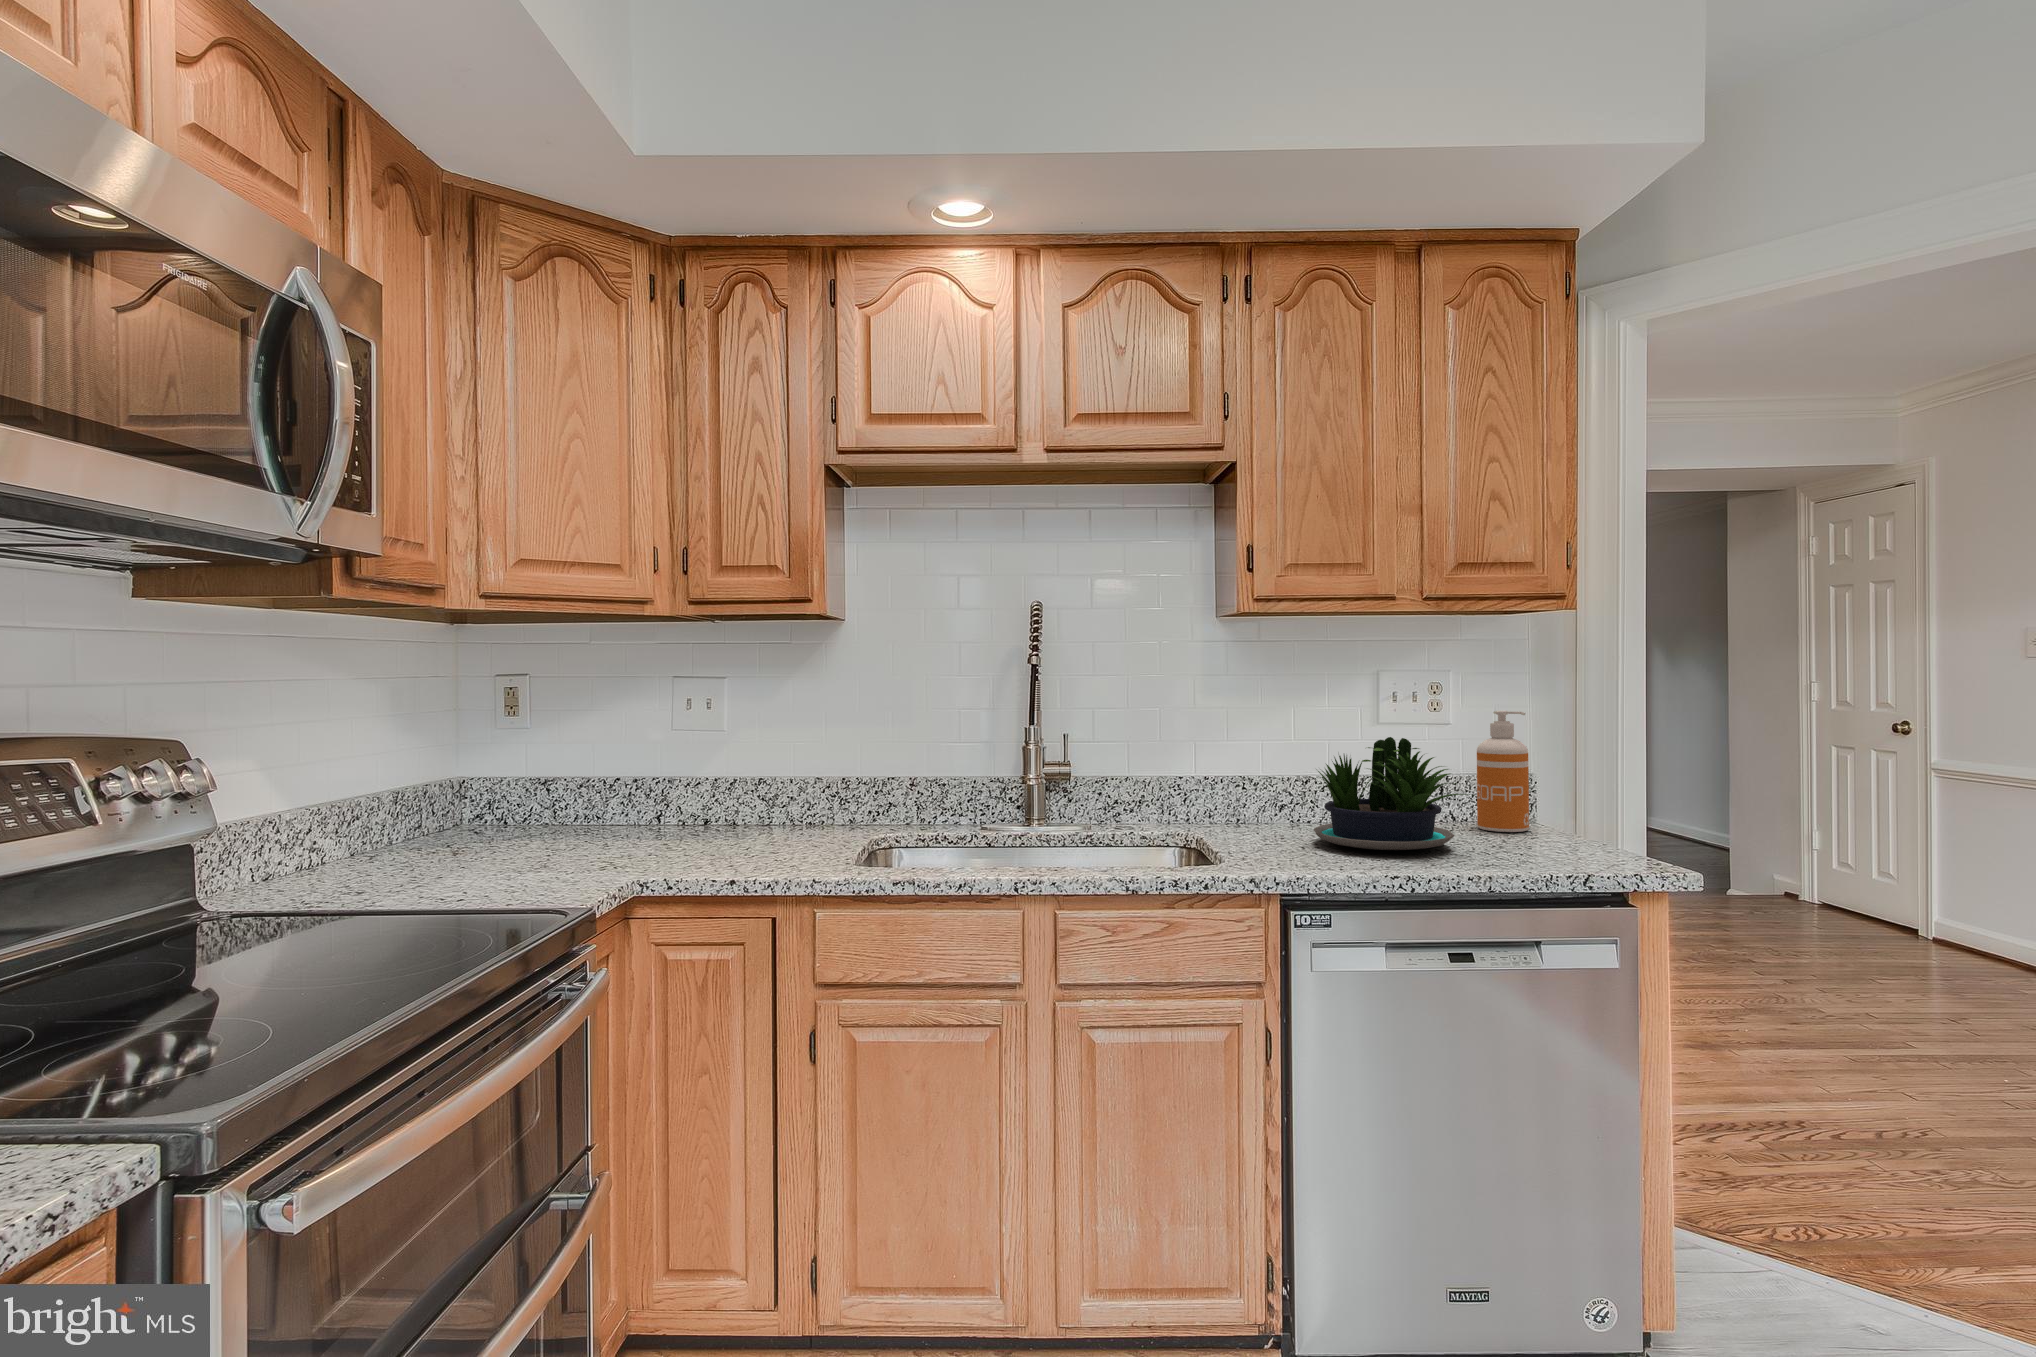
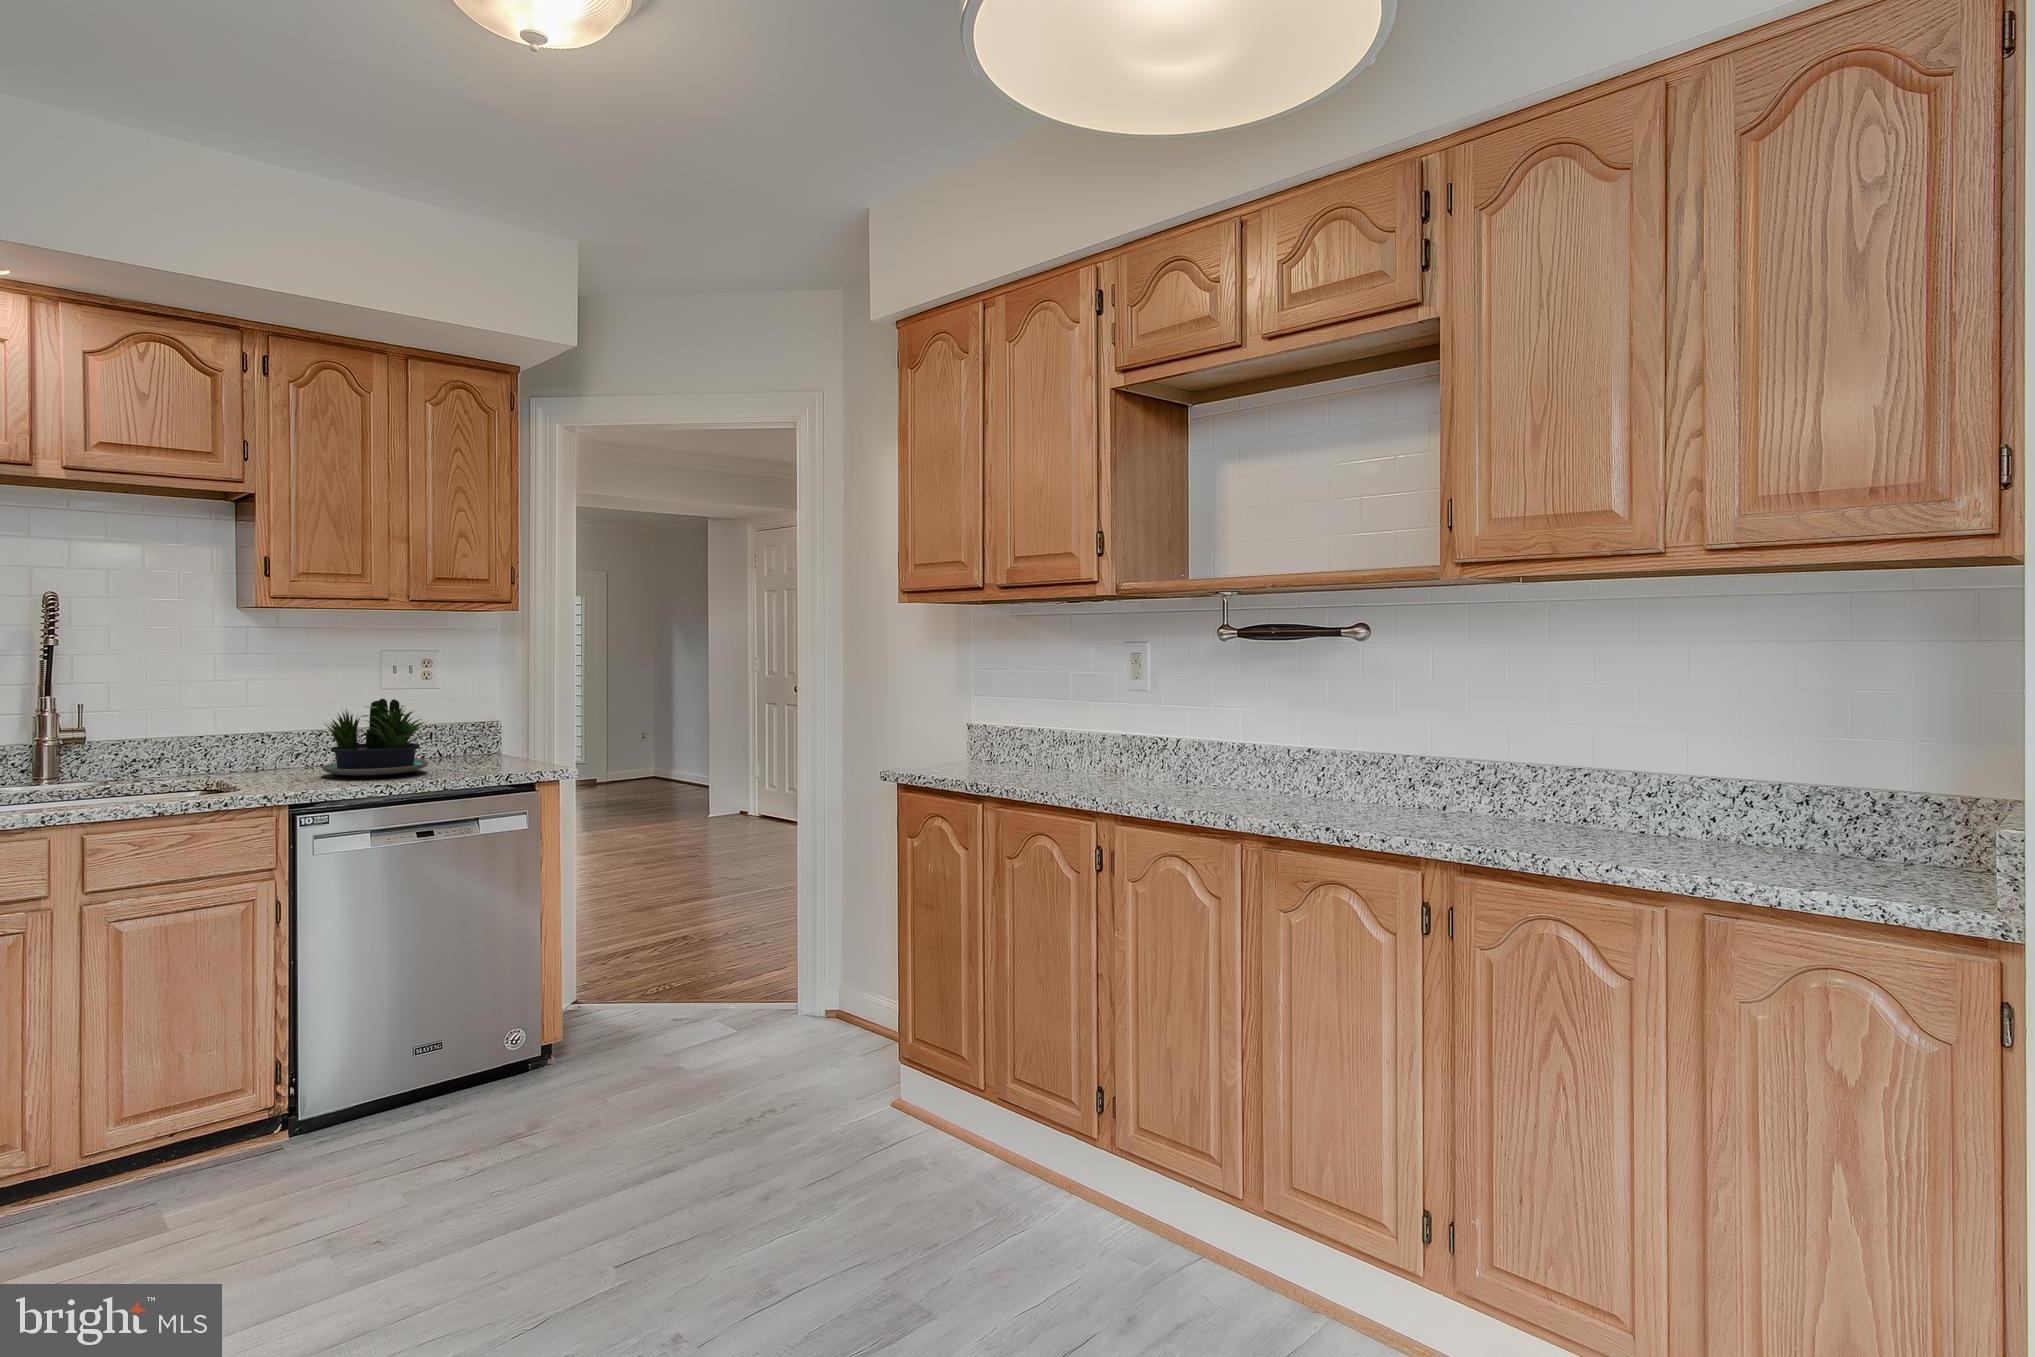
soap dispenser: present [1477,711,1529,832] -> none [455,680,490,762]

